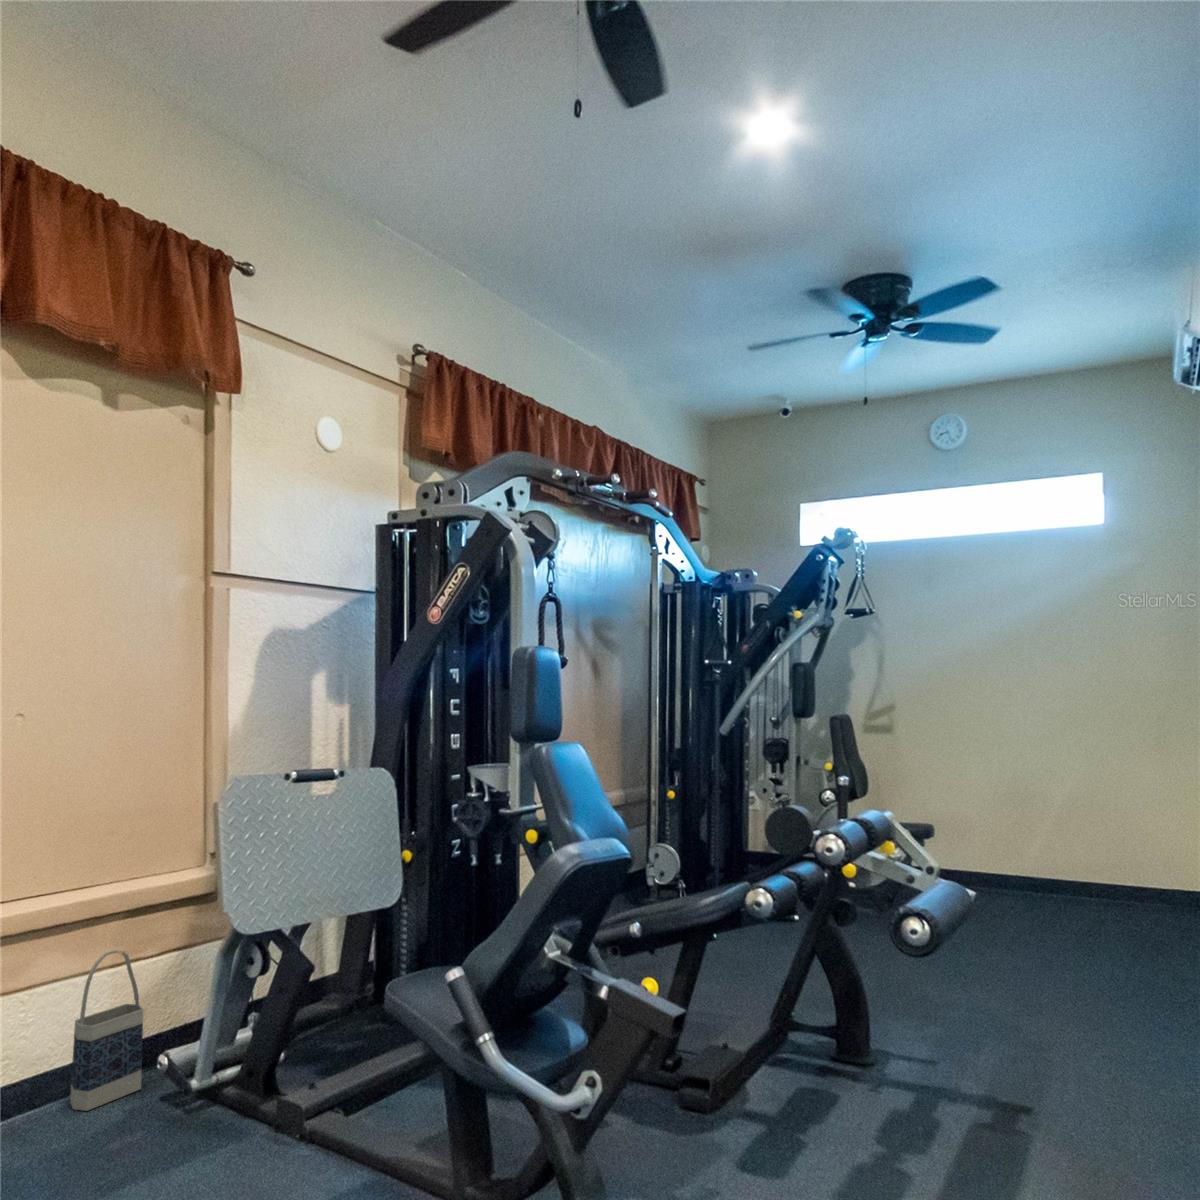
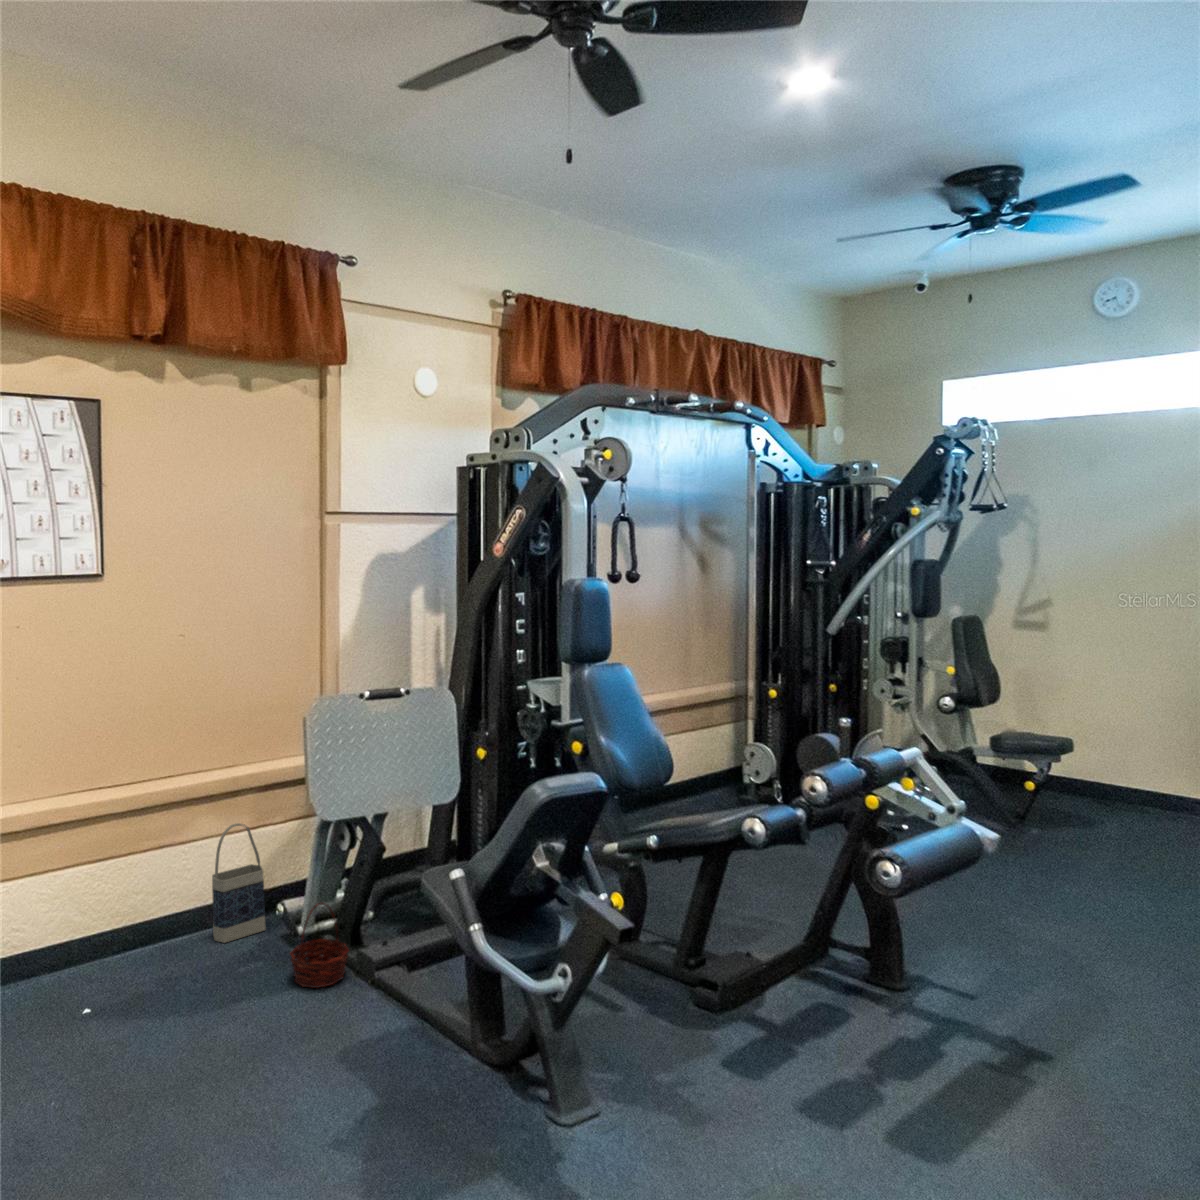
basket: none [186,1040,265,1157] -> present [290,902,349,988]

